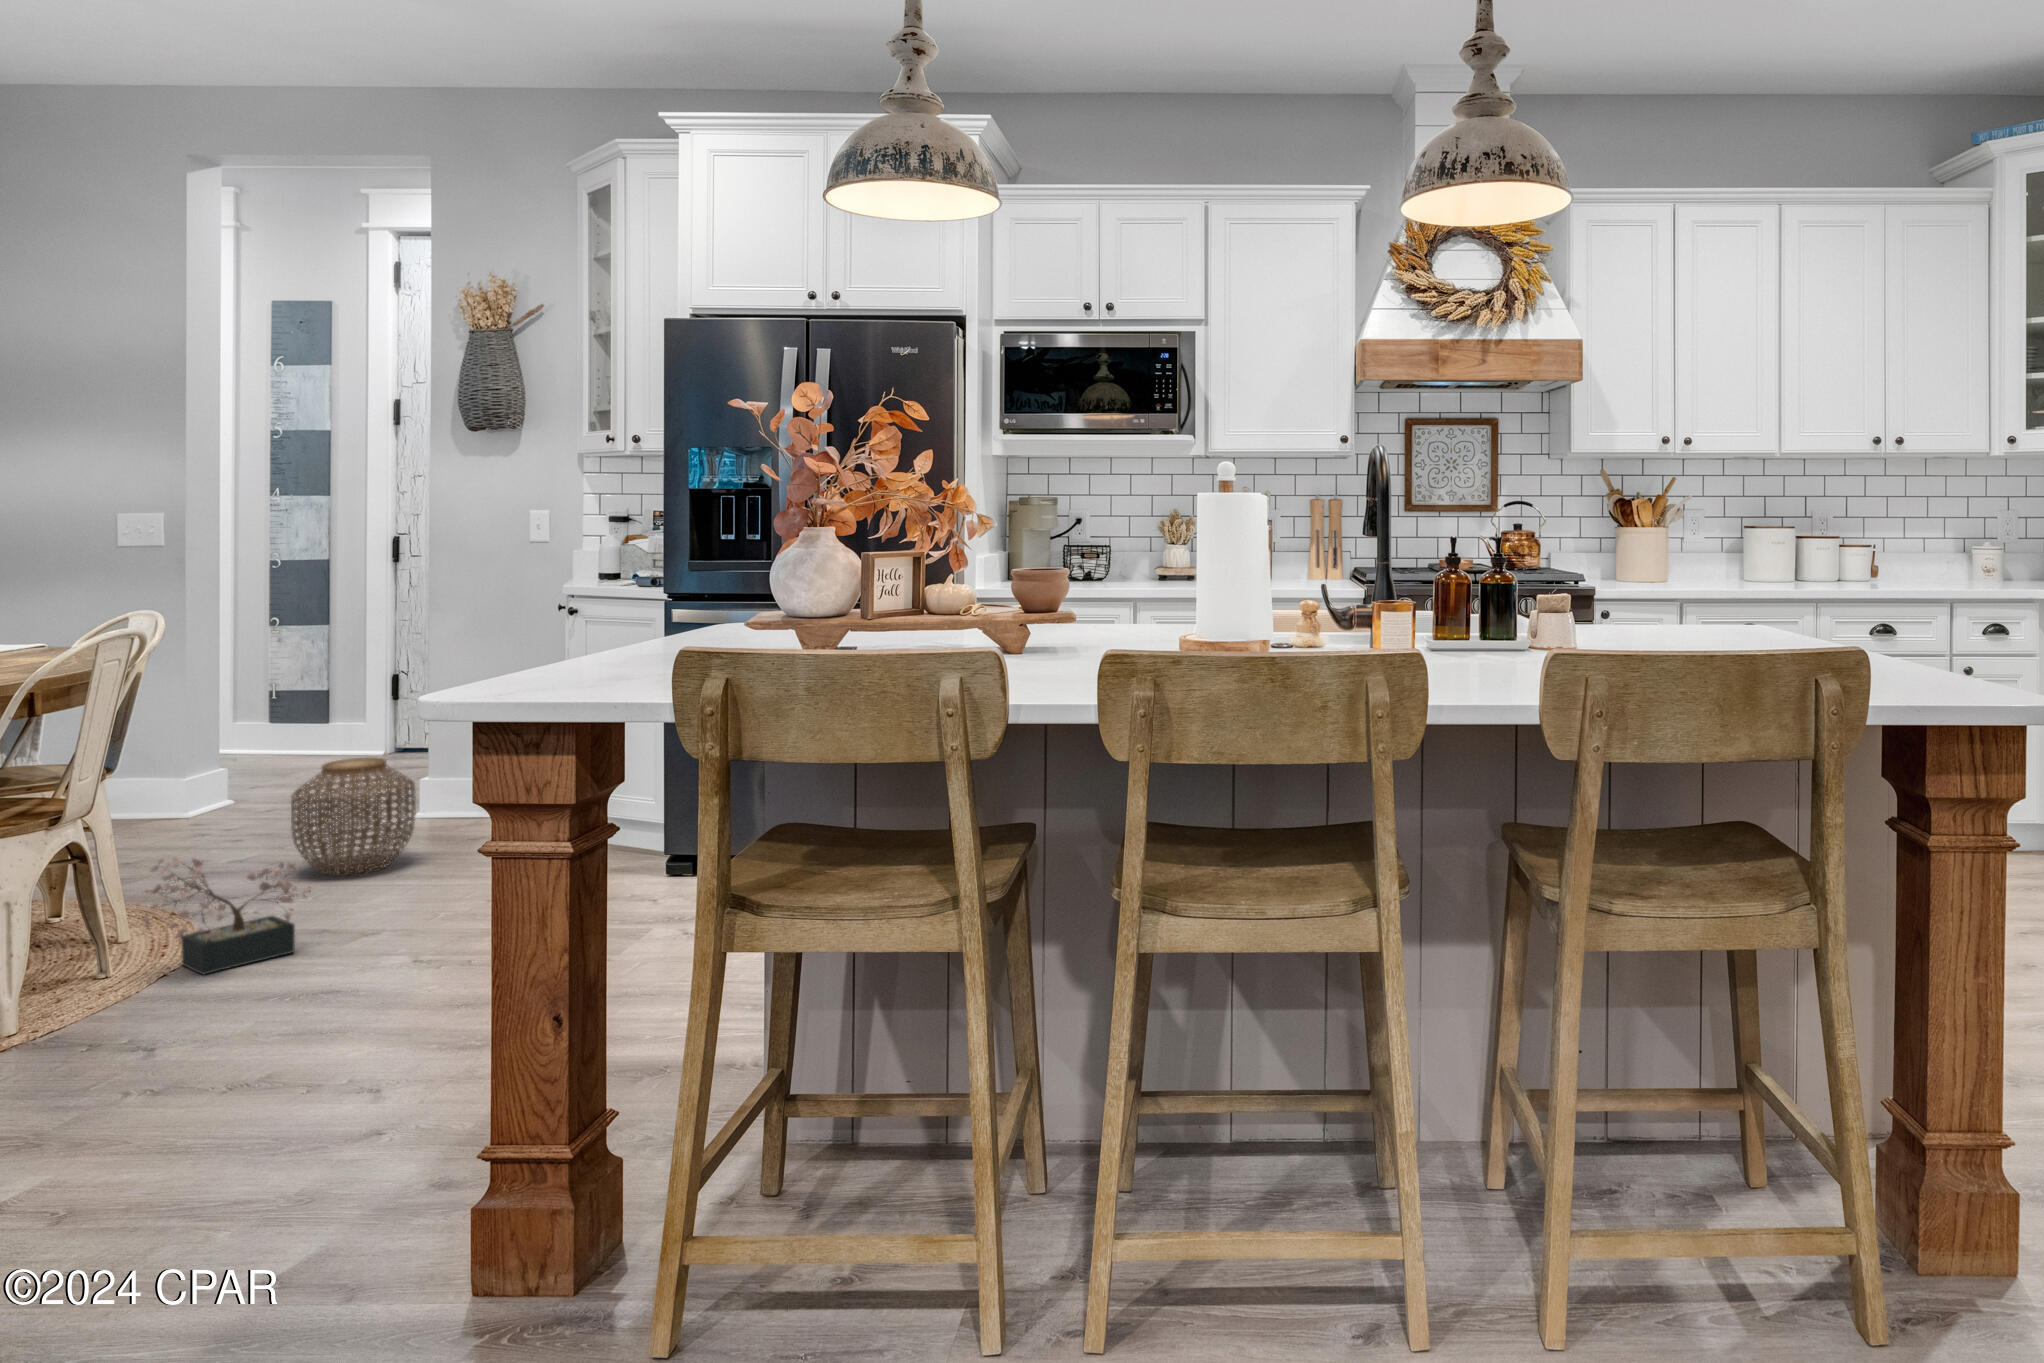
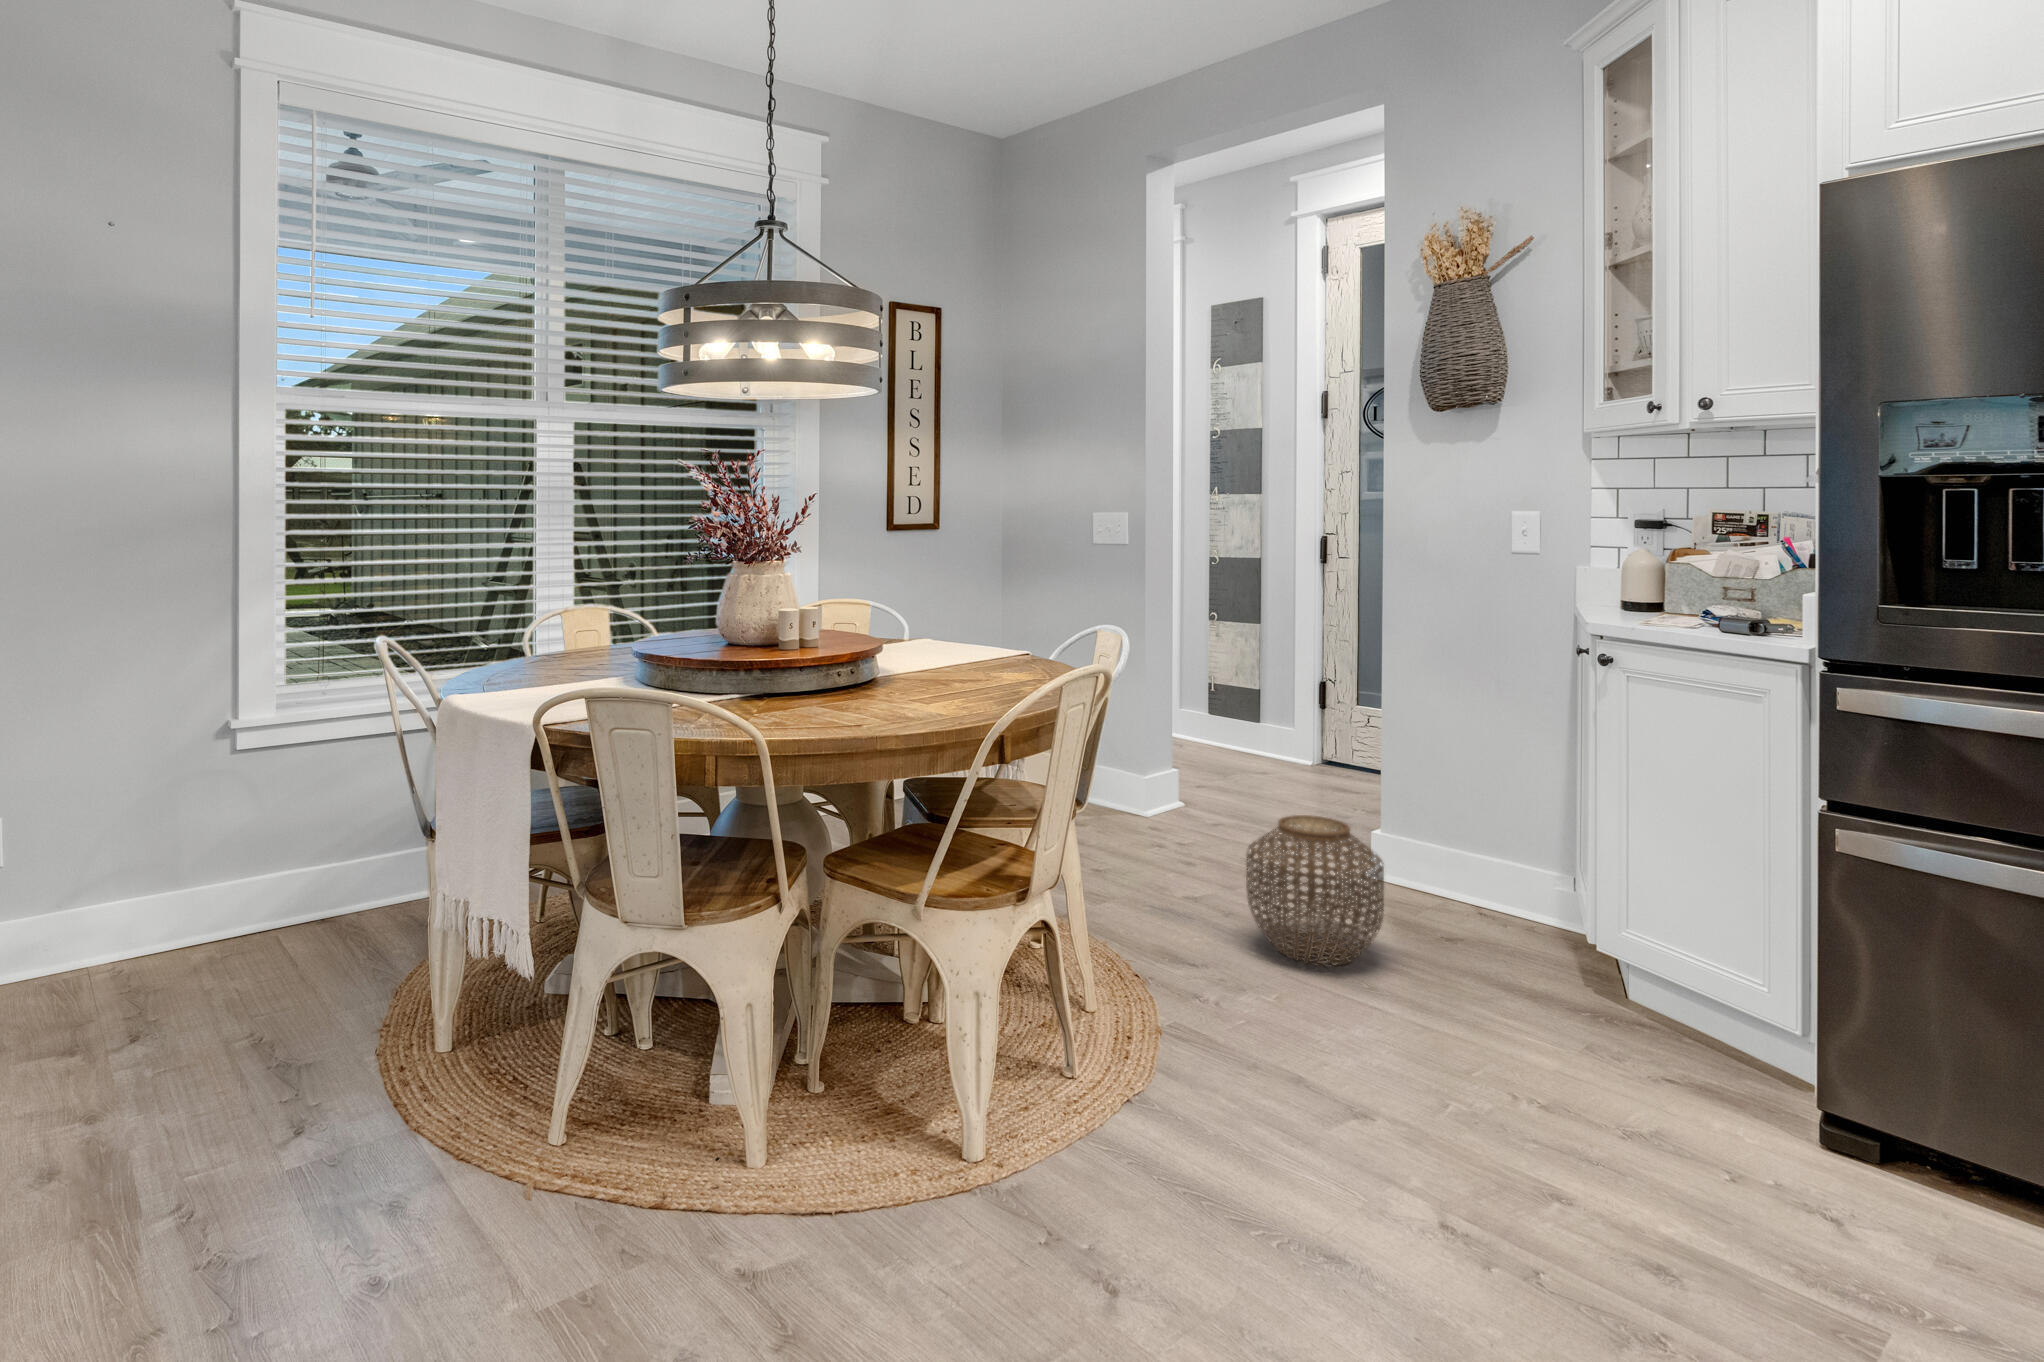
decorative plant: present [142,858,311,974] -> none [1105,945,1285,1113]

